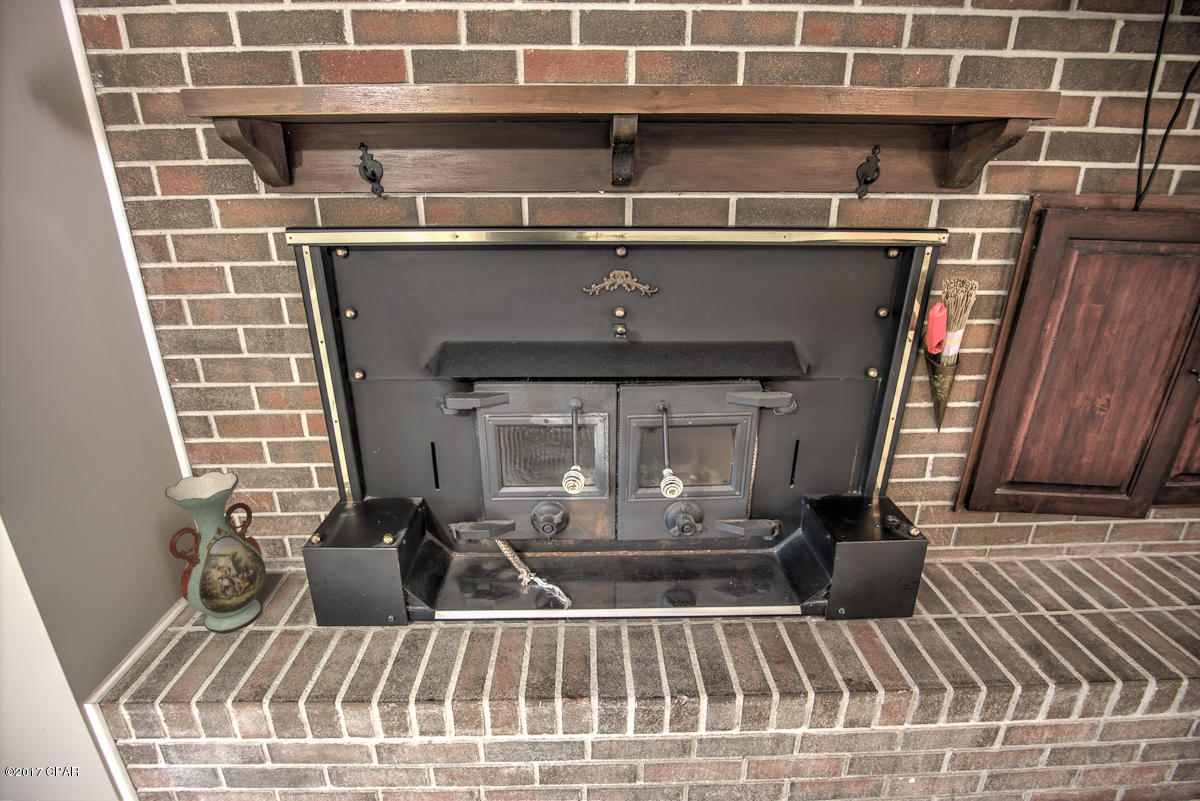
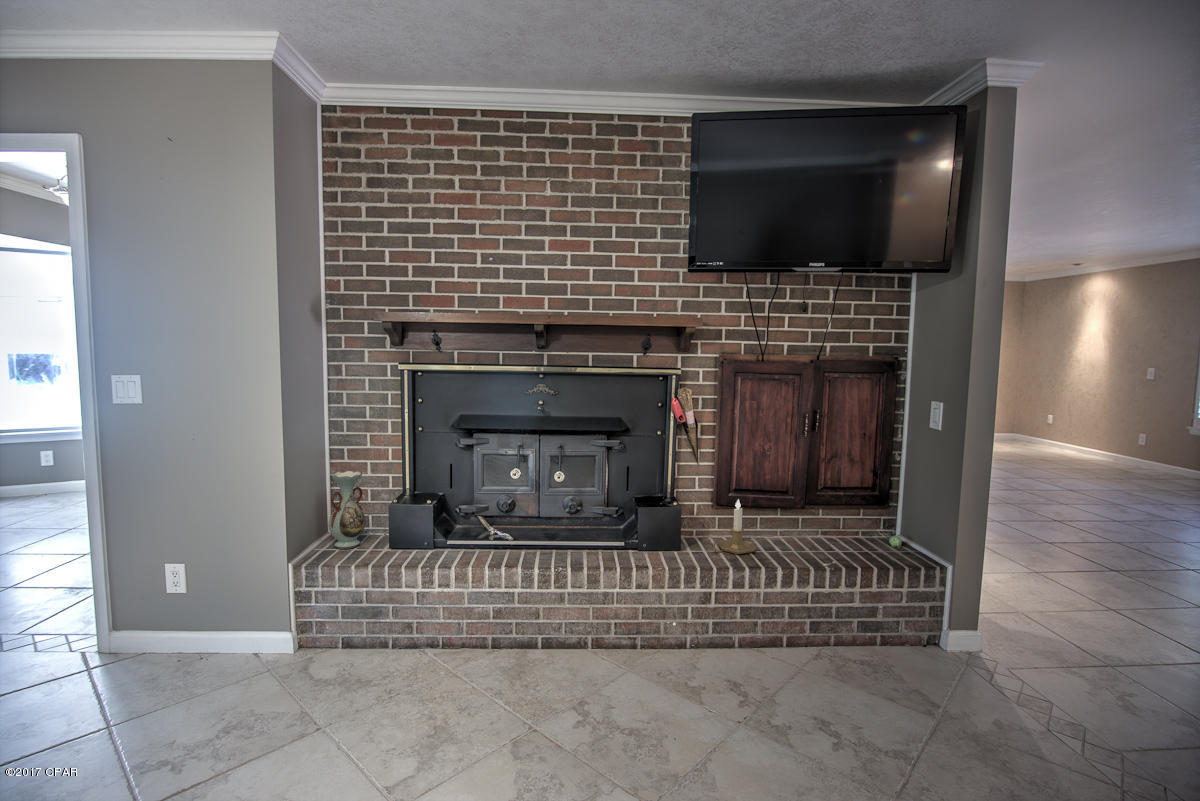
candlestick: none [980,519,1077,633] -> present [713,499,755,554]

